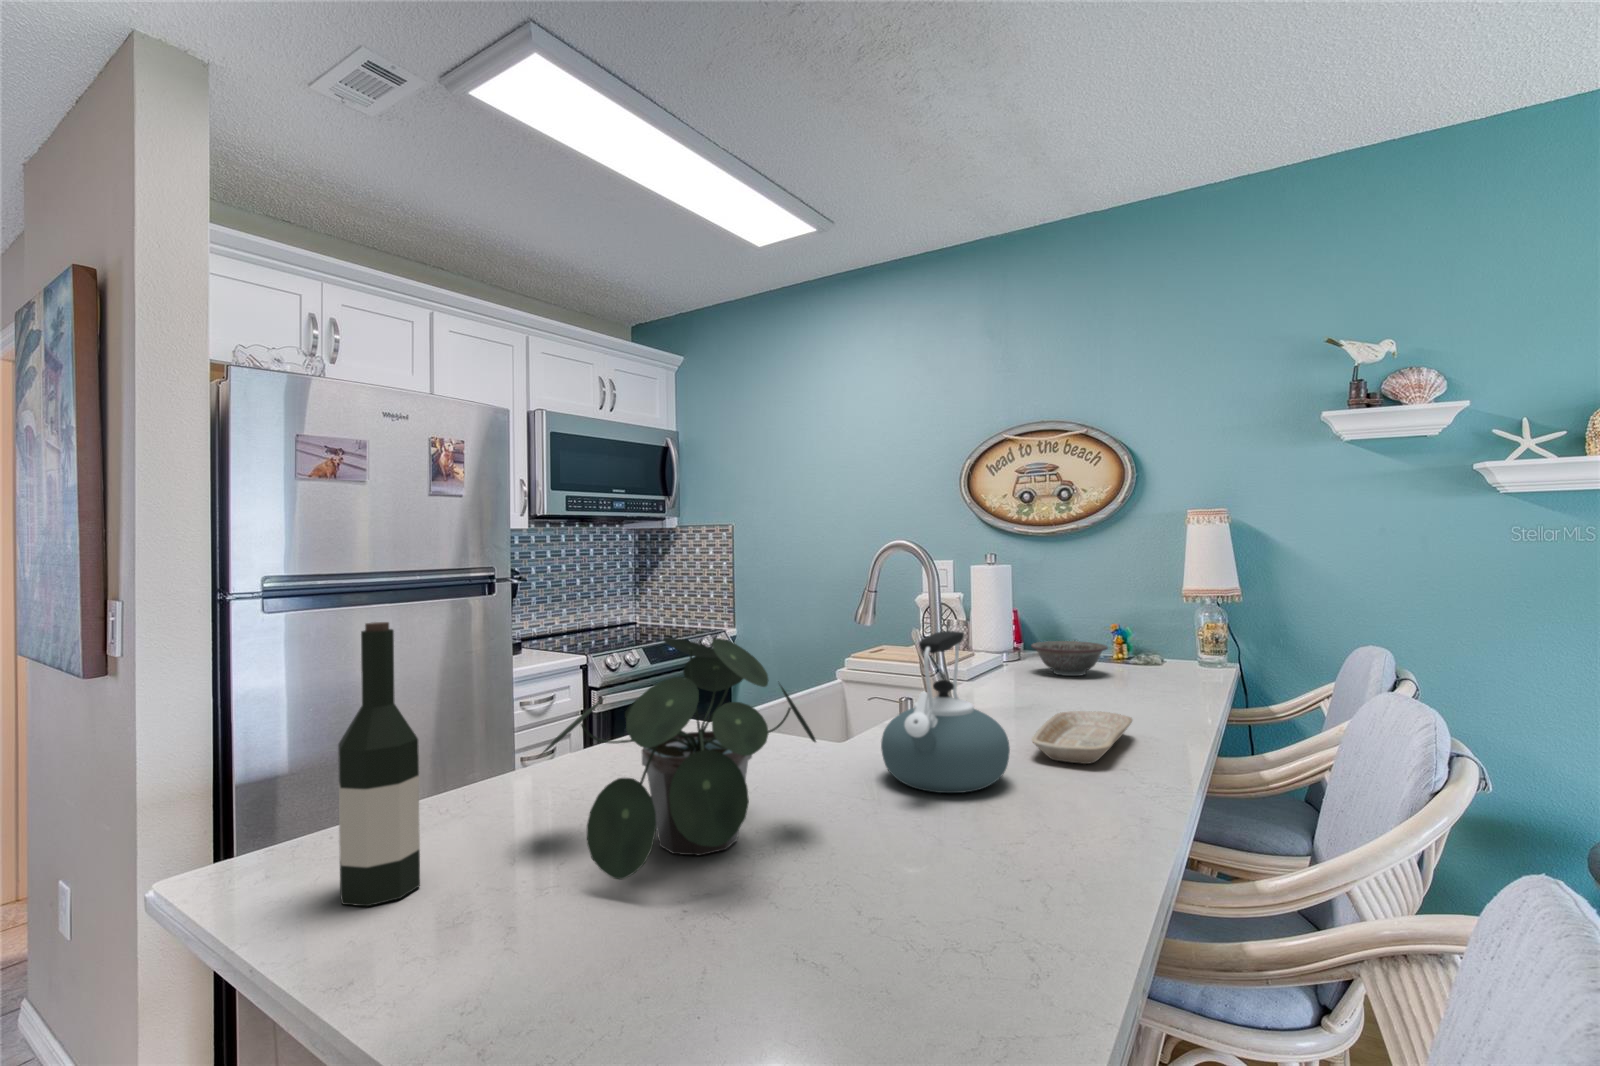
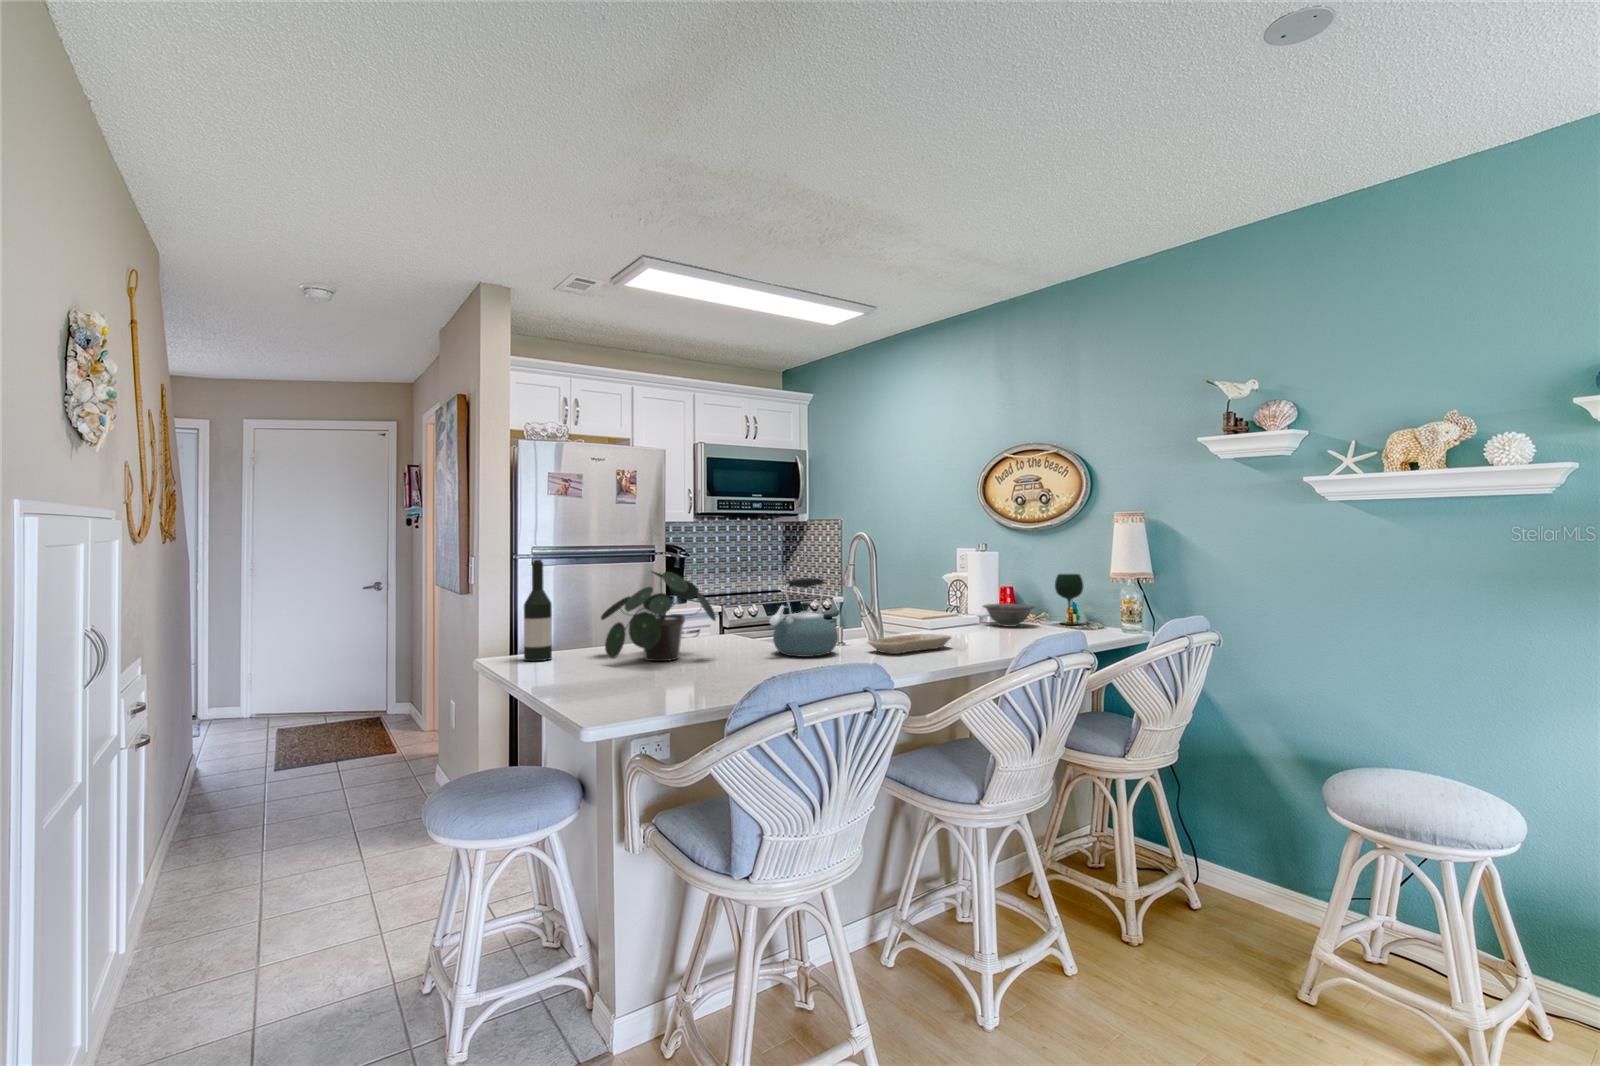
wine glass: none [1109,596,1149,667] -> present [1055,574,1083,625]

